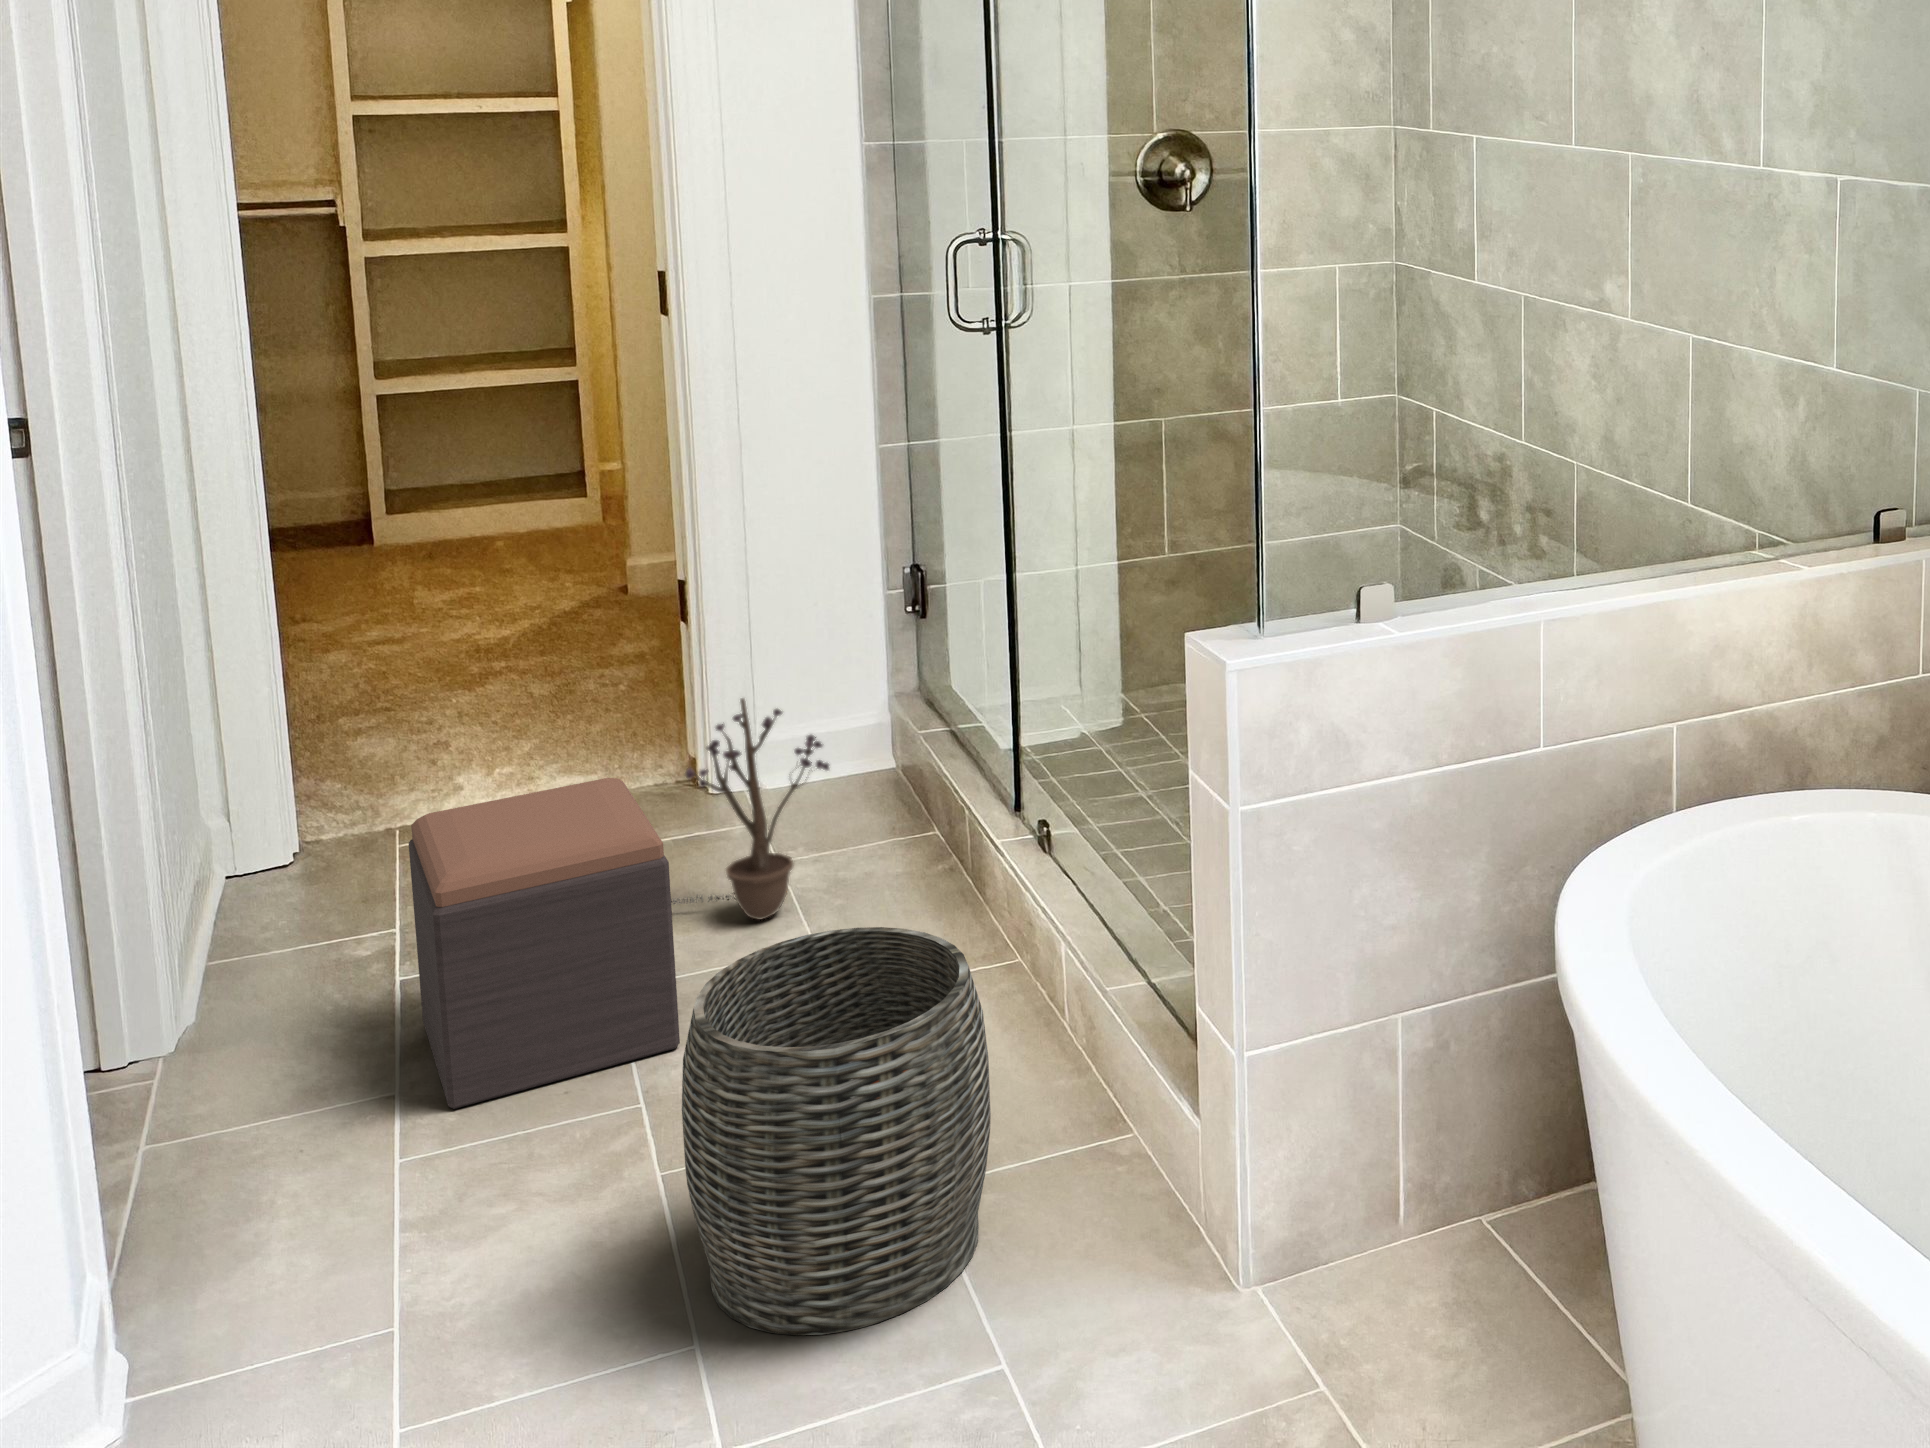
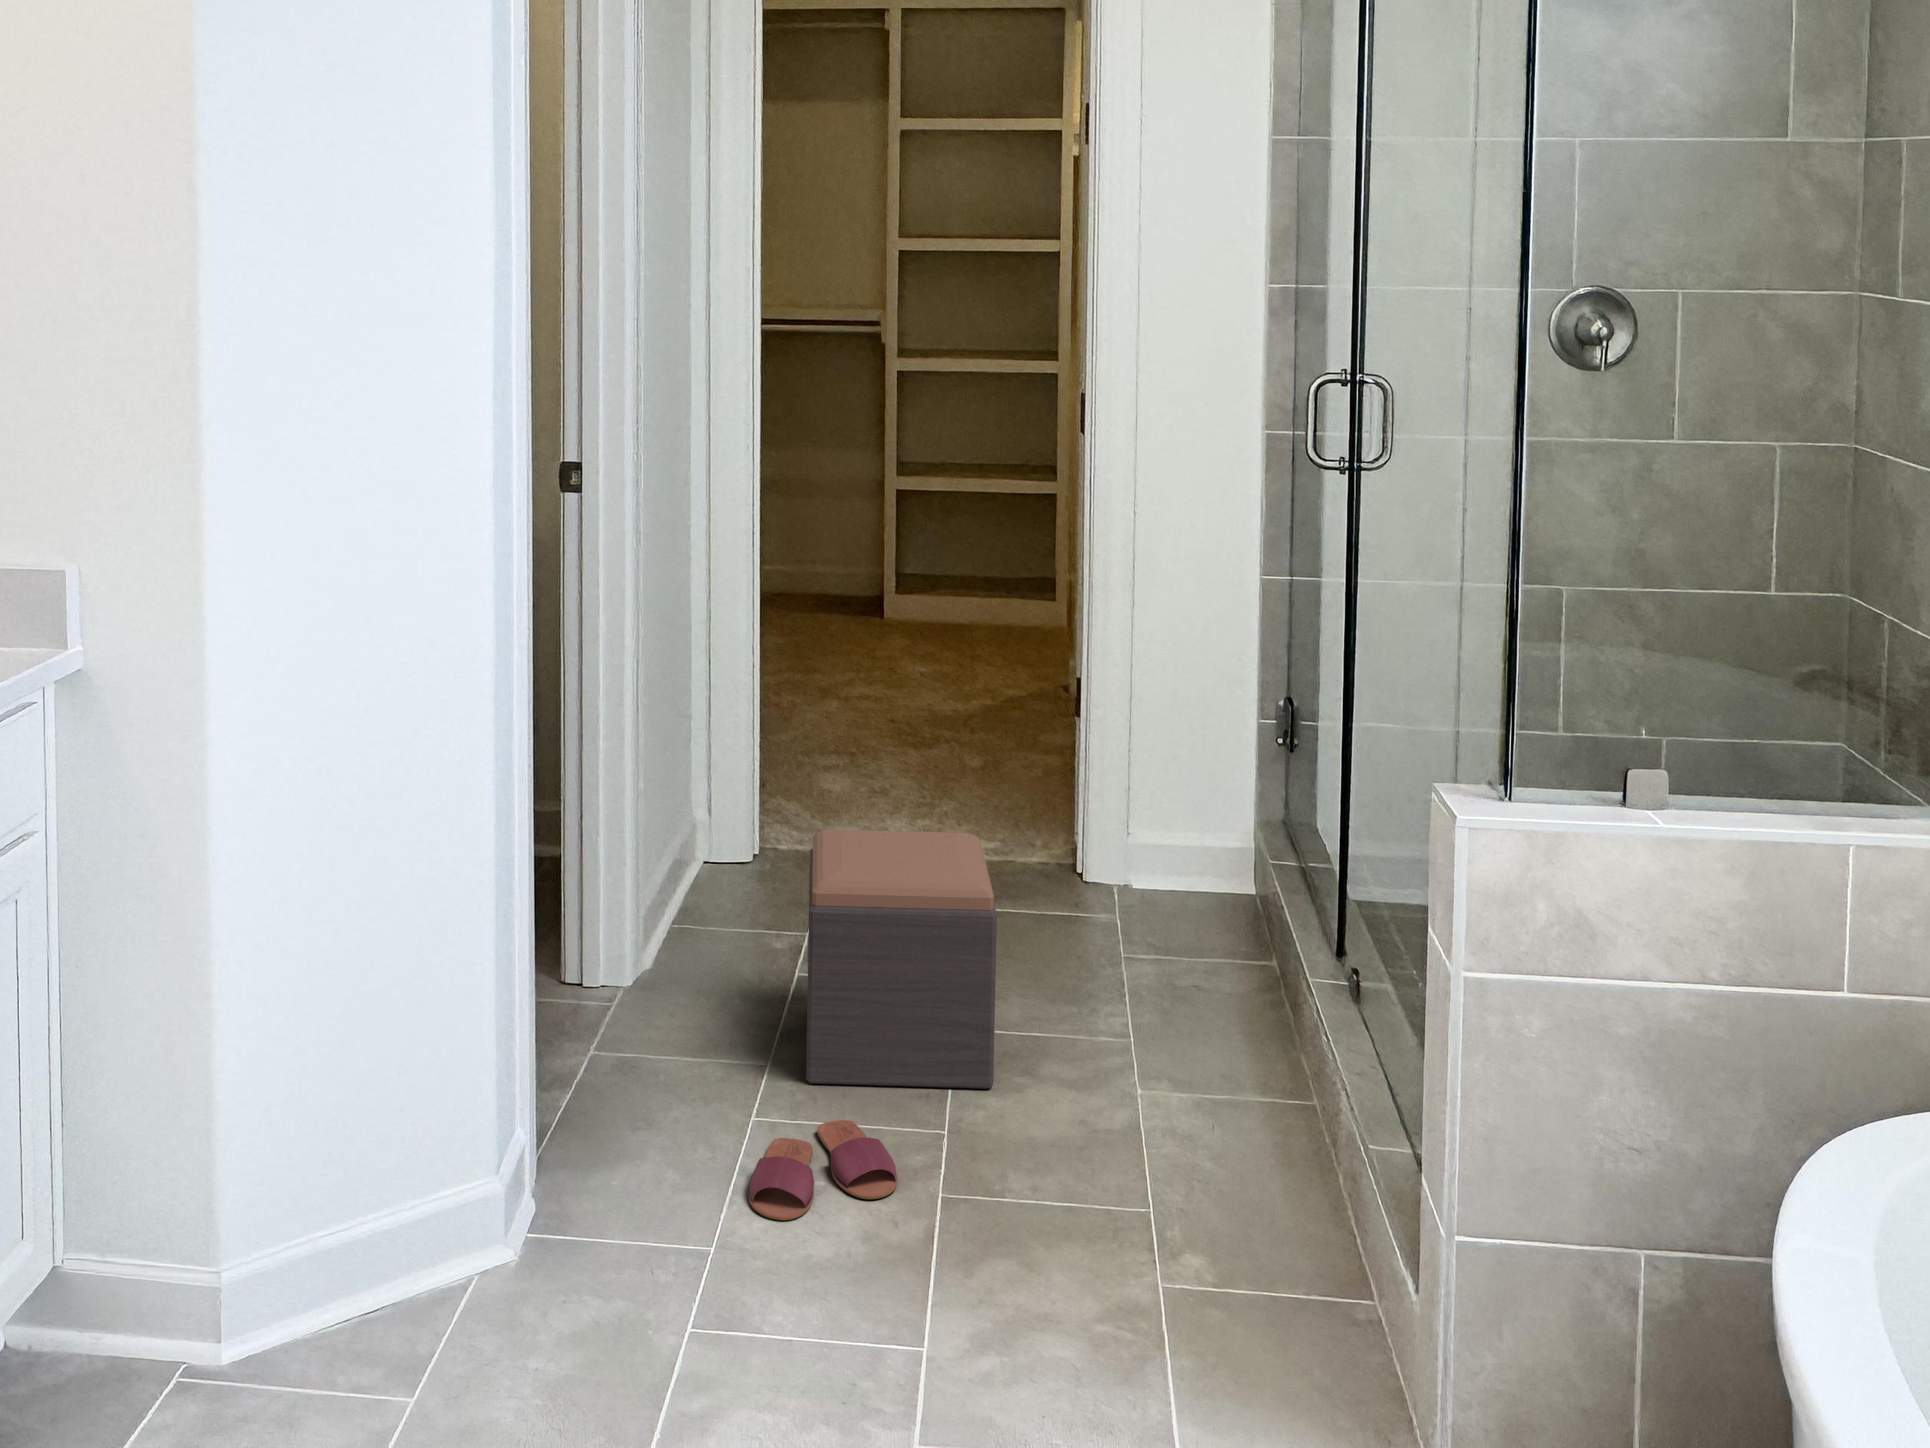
decorative plant: present [672,698,829,920] -> none [1014,789,1164,1002]
woven basket: present [682,927,991,1335] -> none [944,999,1218,1374]
slippers: none [414,1137,601,1287] -> present [749,1120,898,1220]

